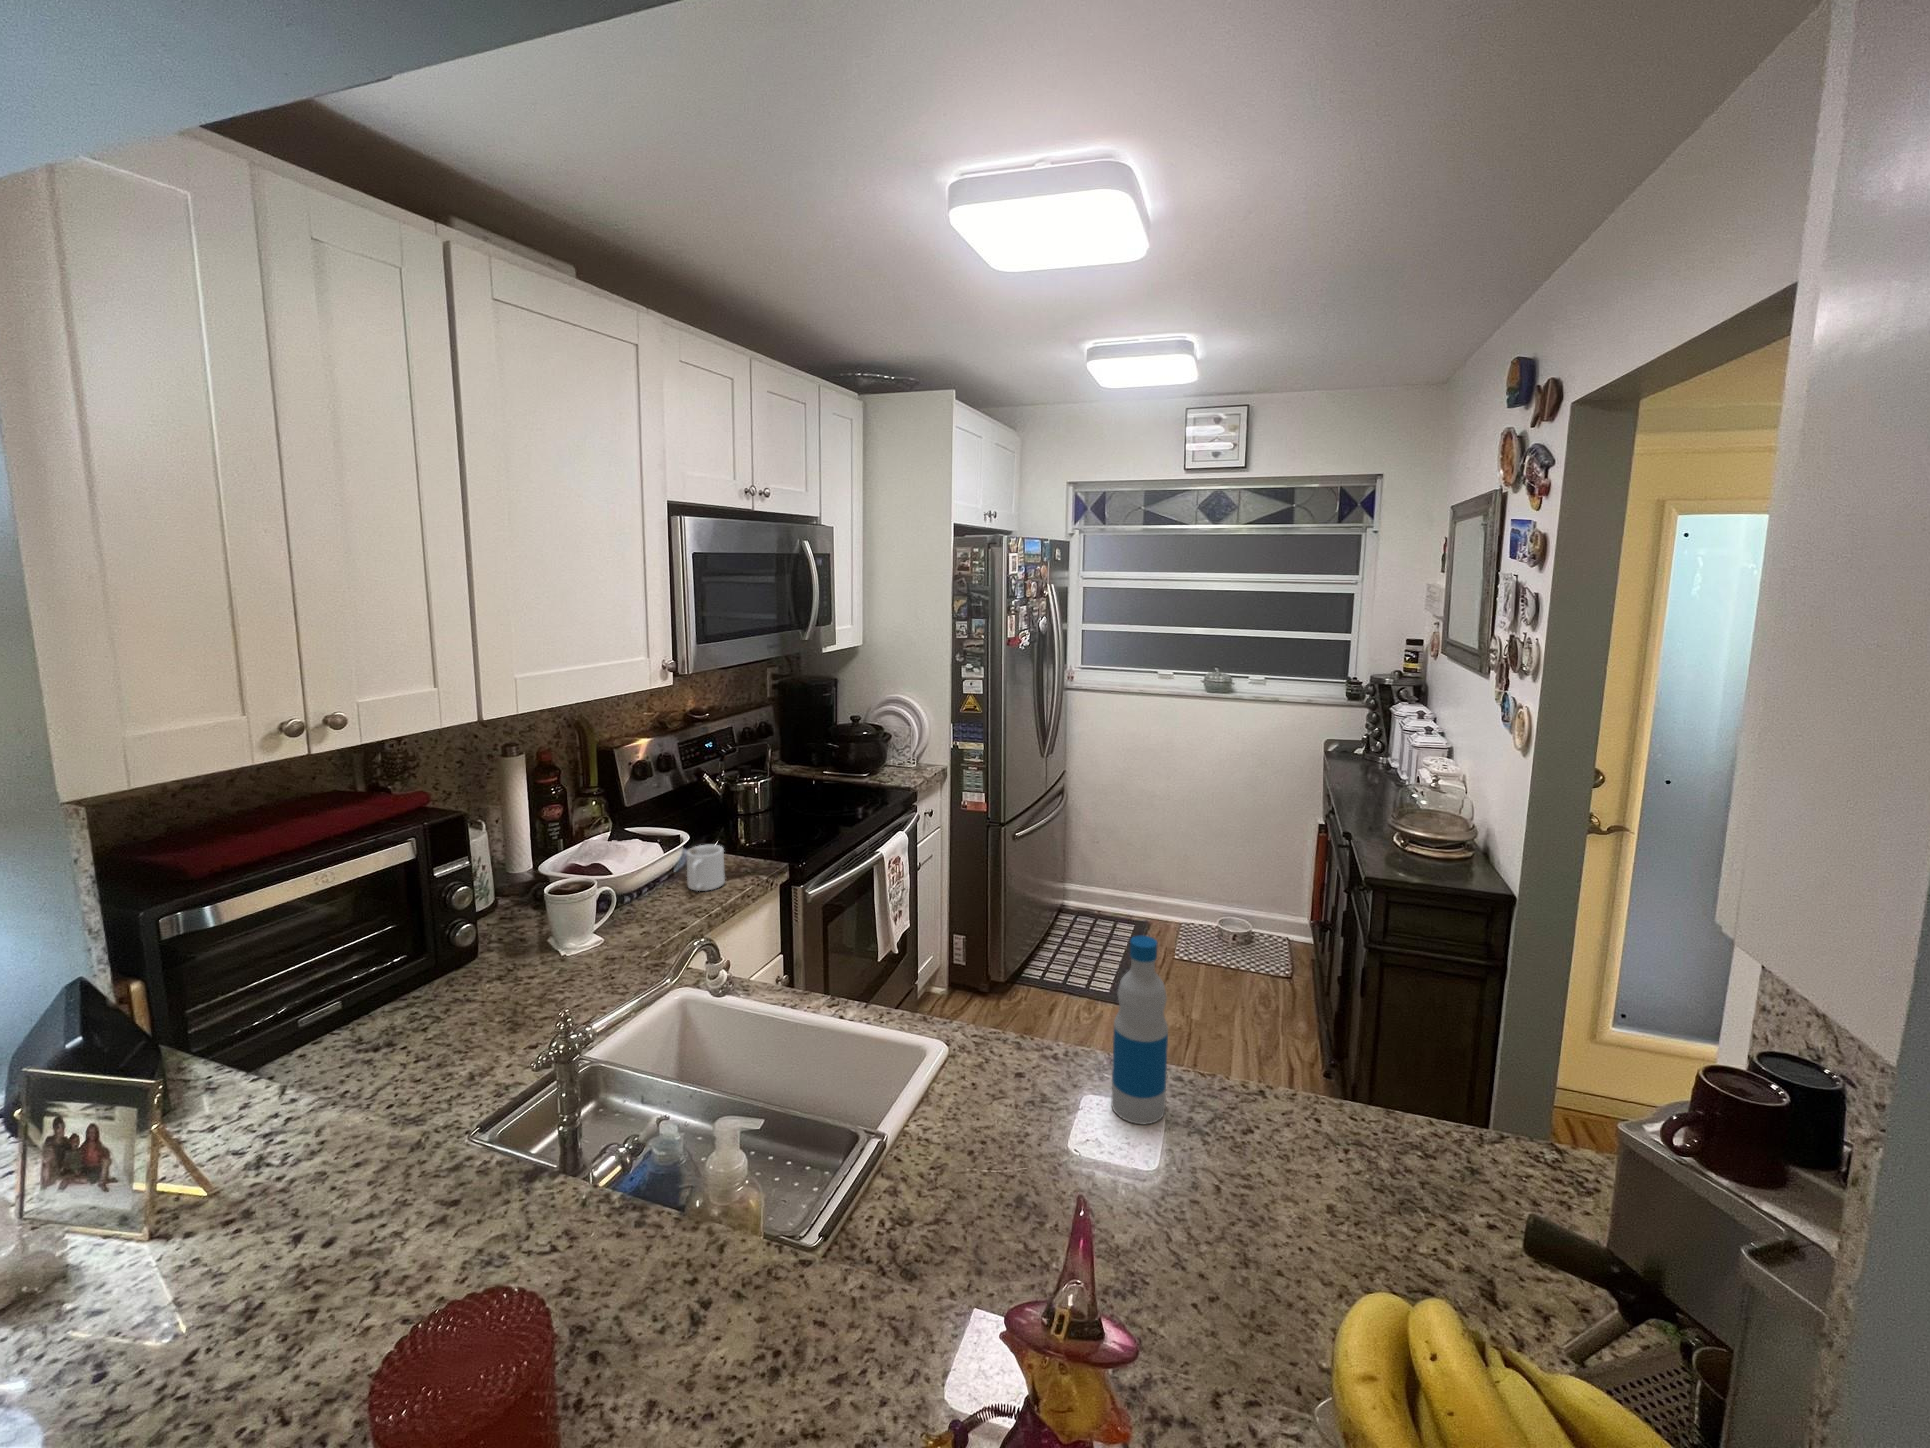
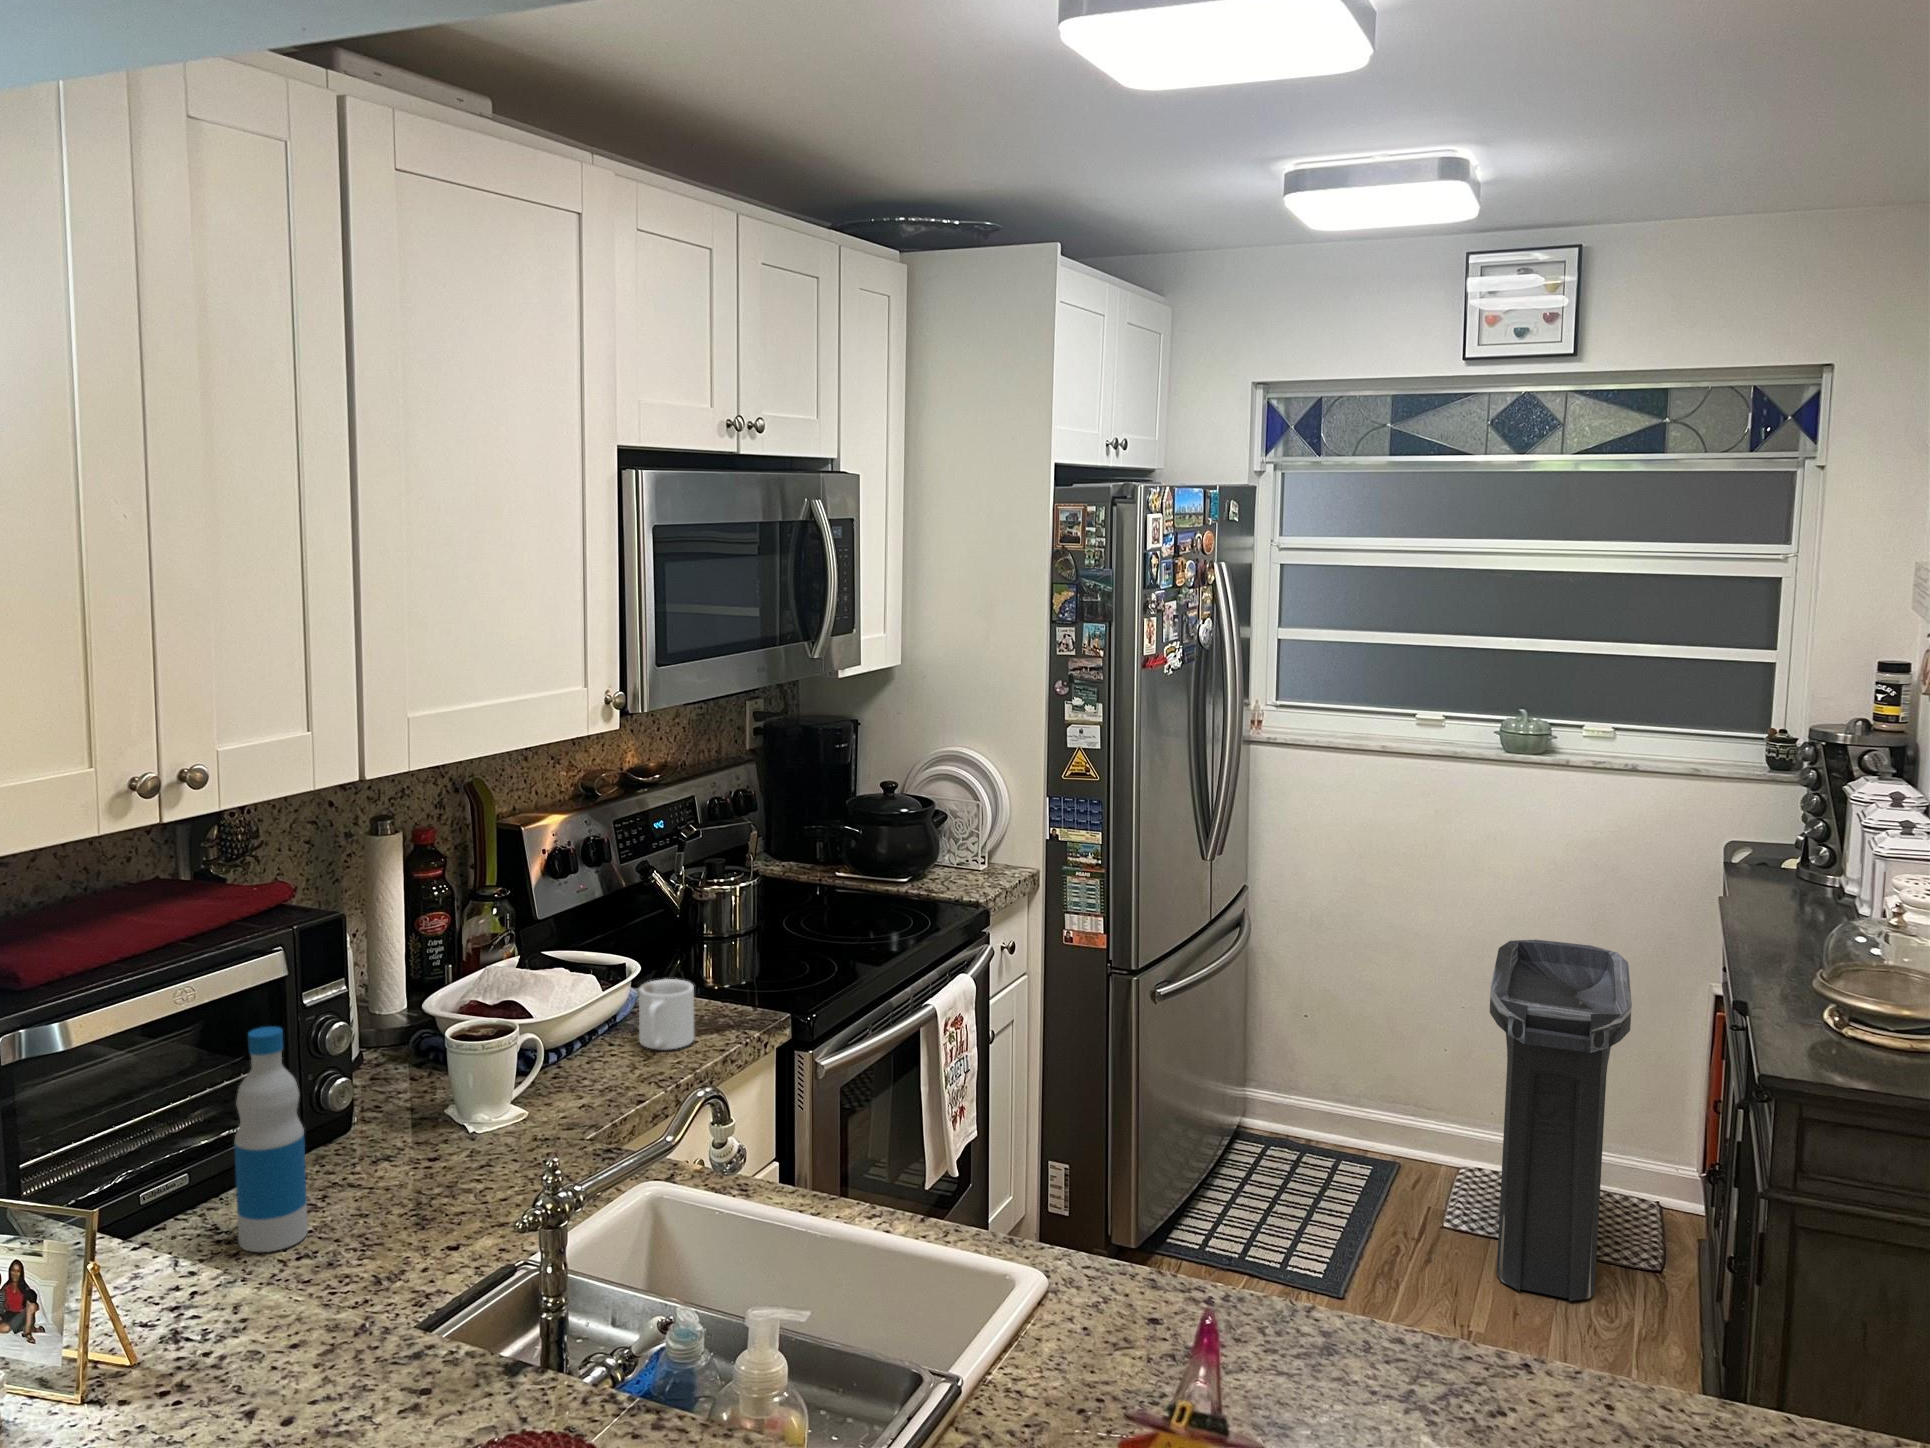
trash can: none [1203,796,1279,997] -> present [1490,940,1632,1301]
bottle: present [1111,936,1168,1124] -> present [234,1027,308,1252]

